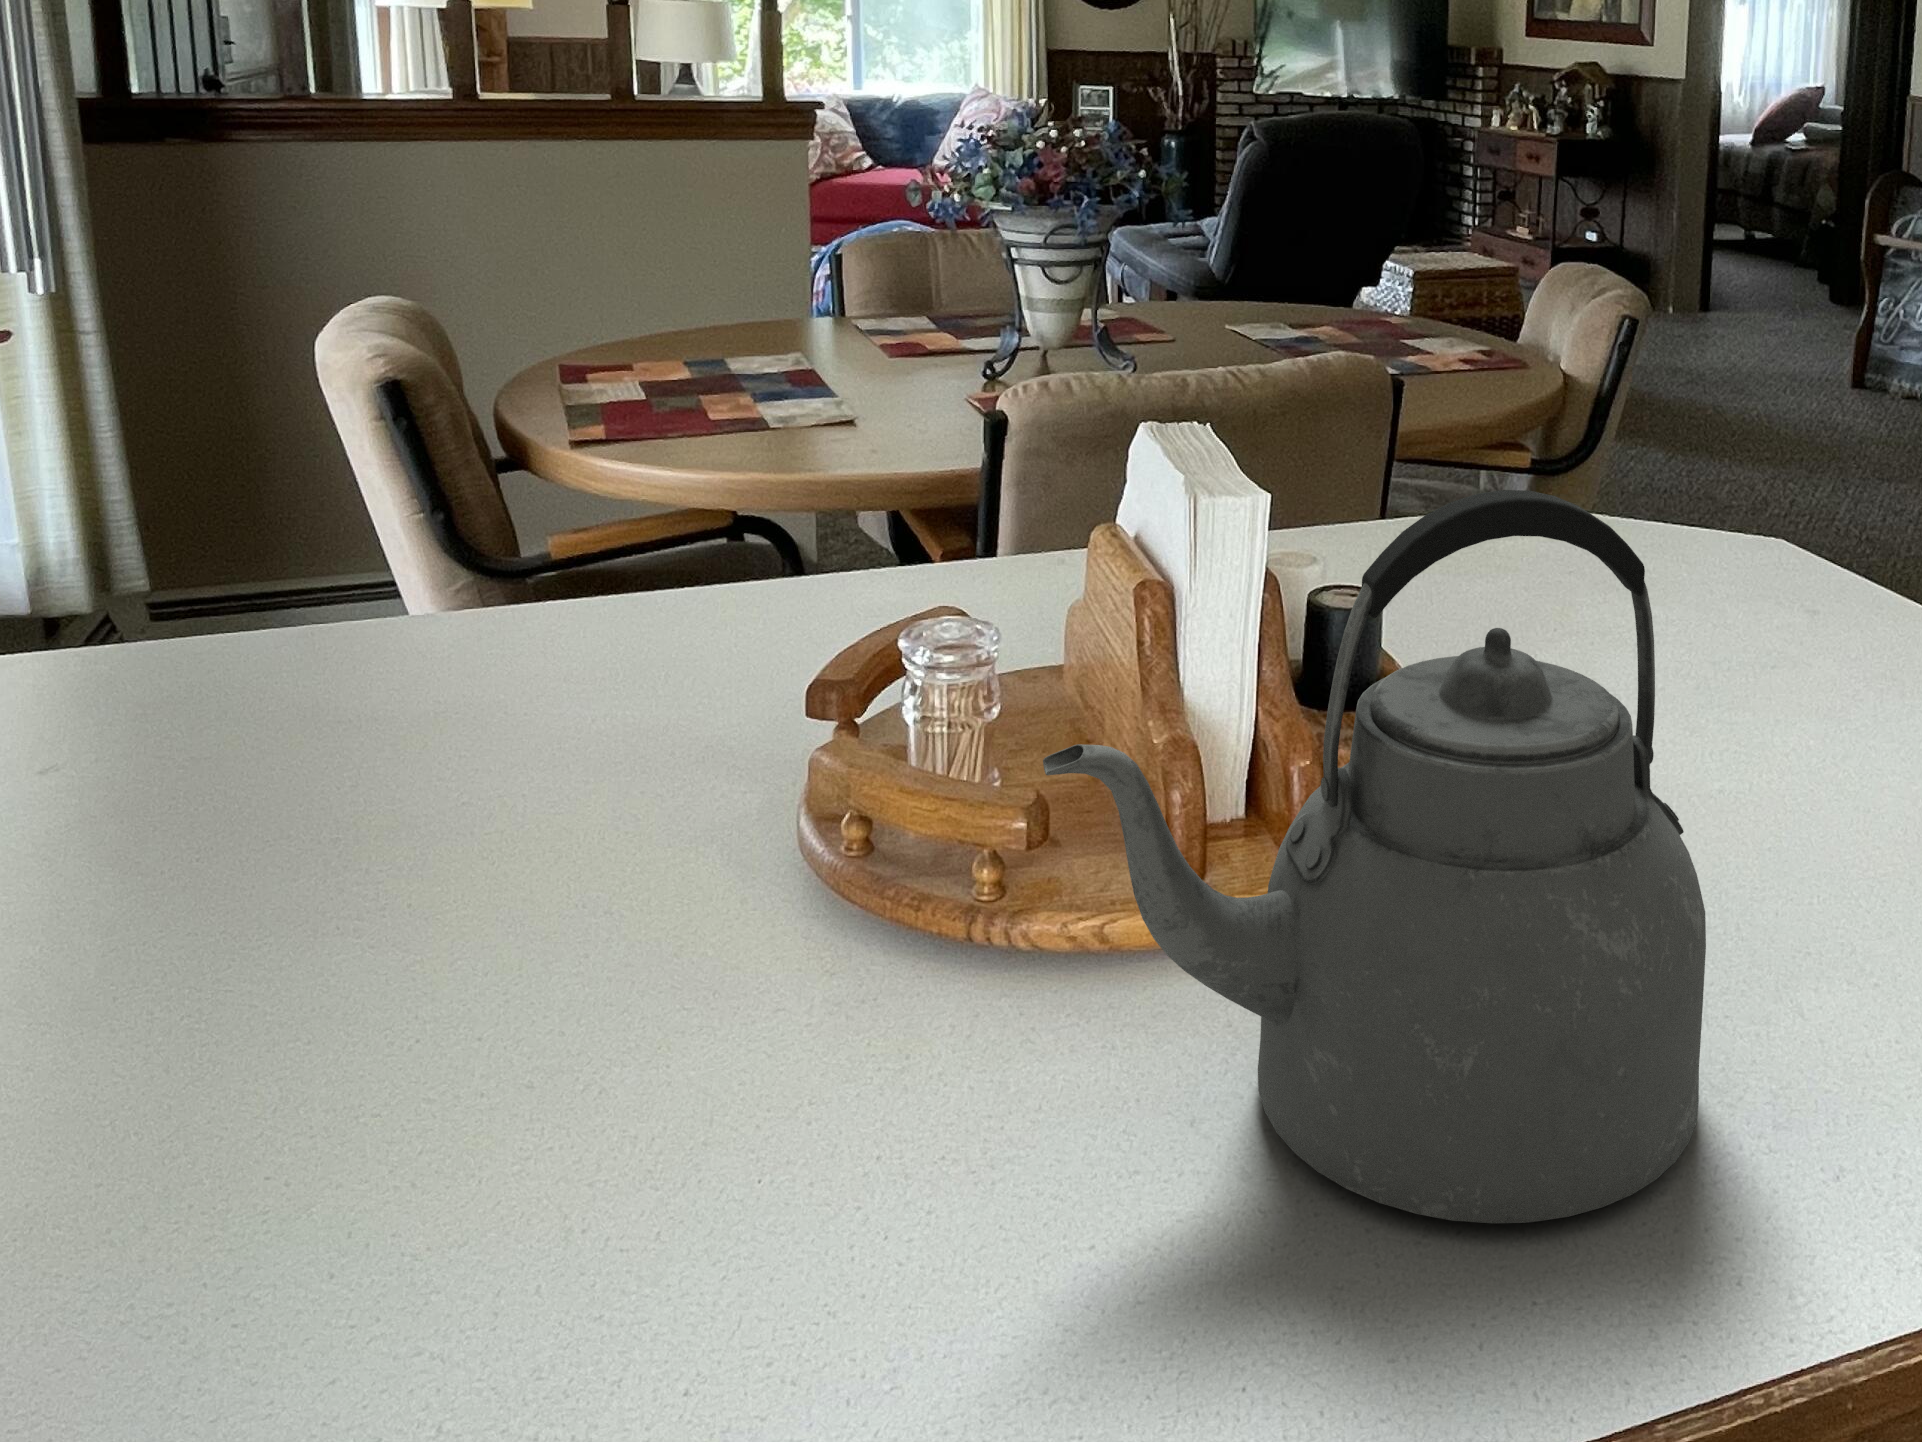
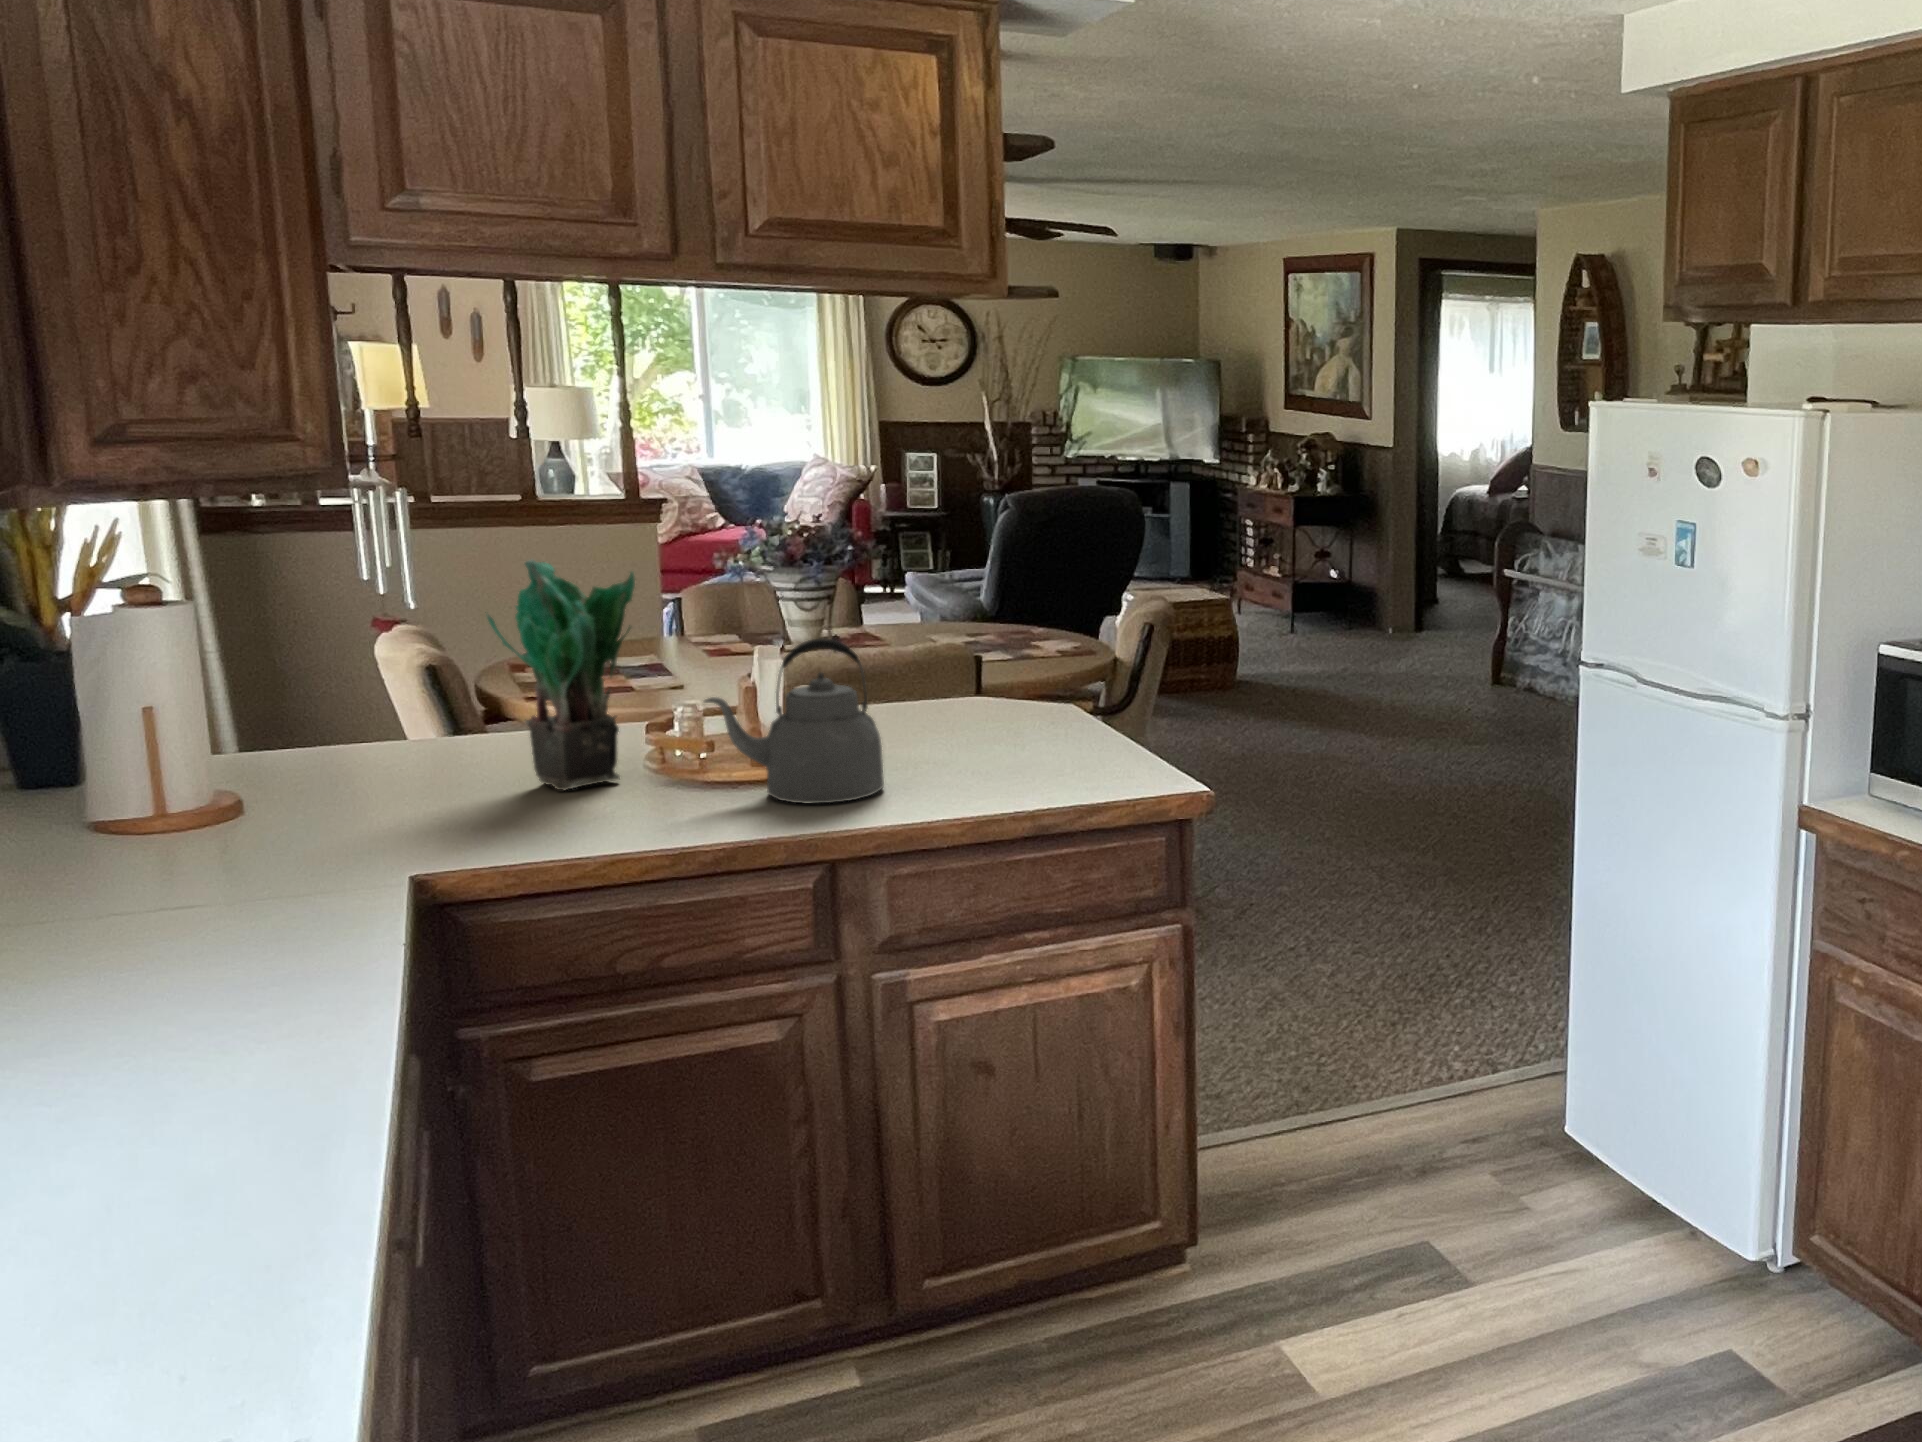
potted plant: none [153,143,777,1041] -> present [487,560,635,790]

